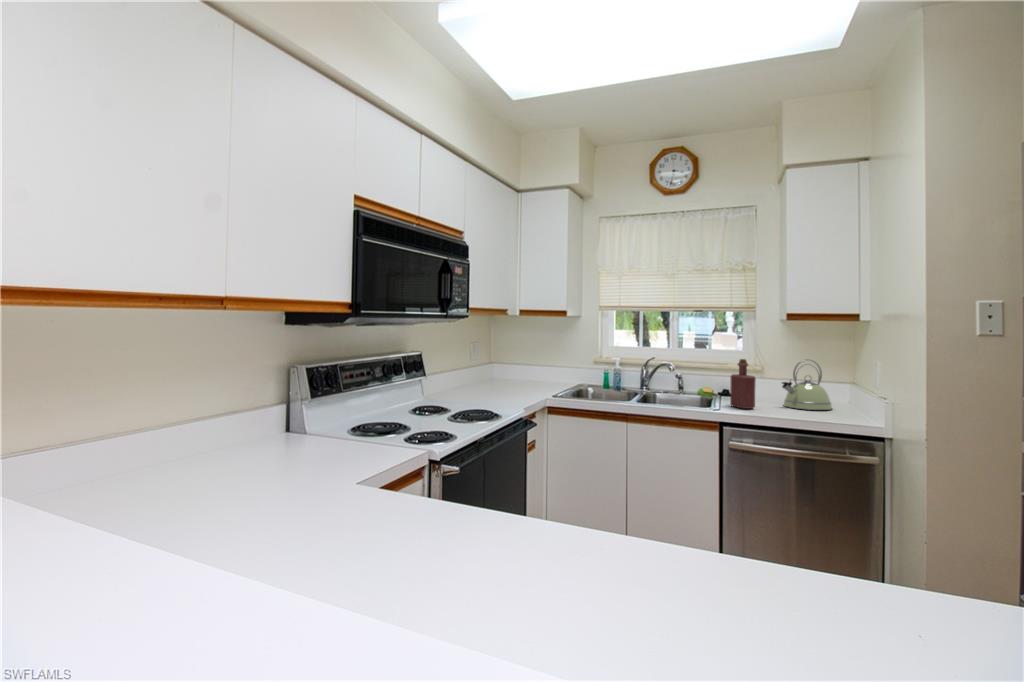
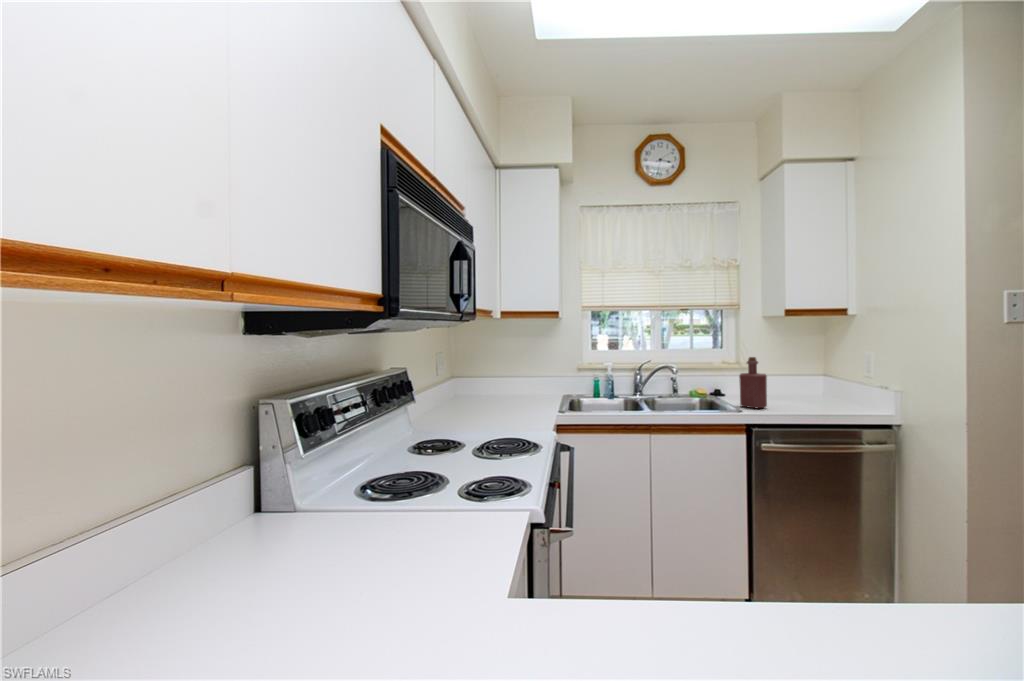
kettle: present [782,360,832,410] -> none [786,355,835,406]

